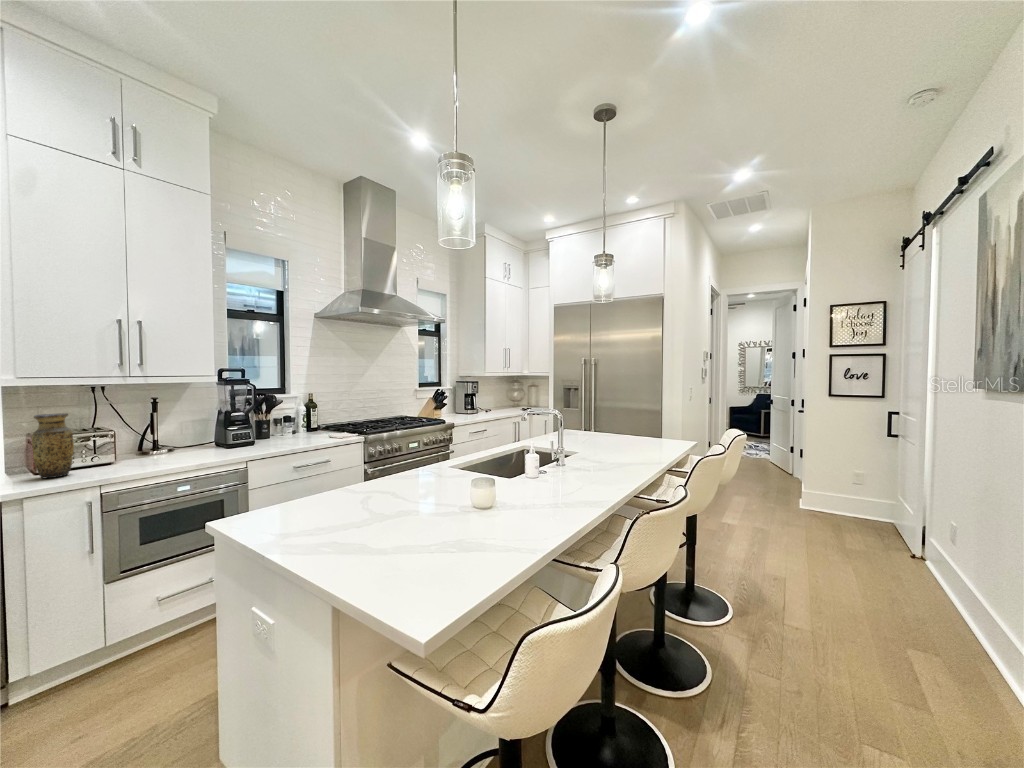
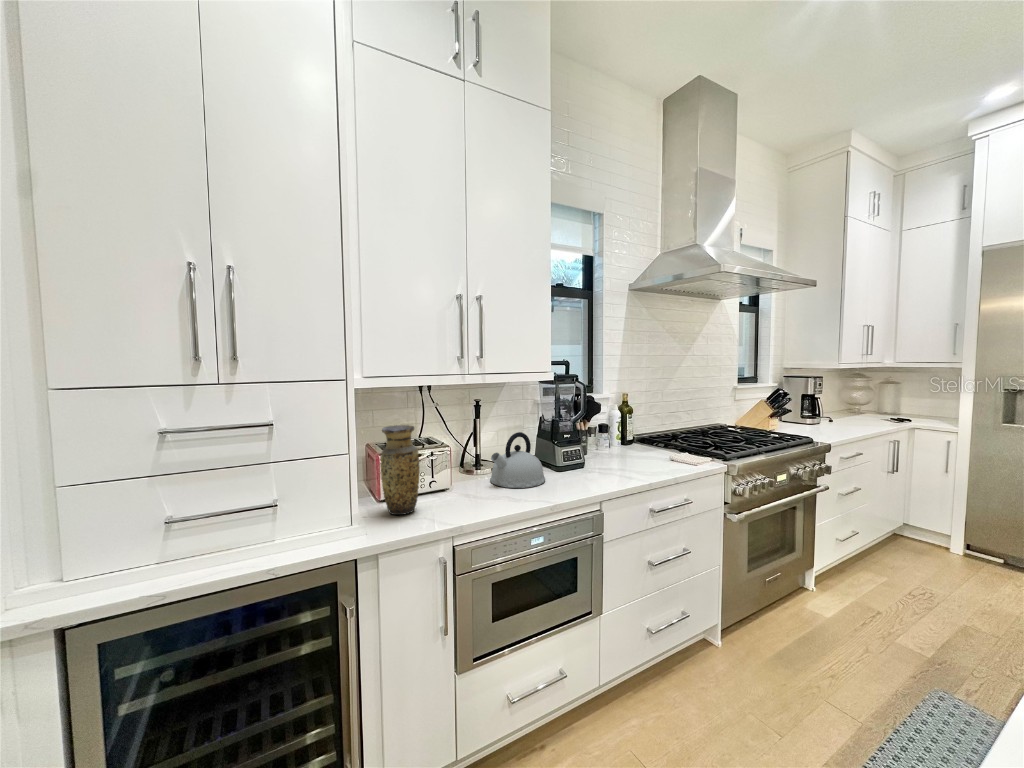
kettle: none [156,420,211,459] -> present [490,432,545,488]

